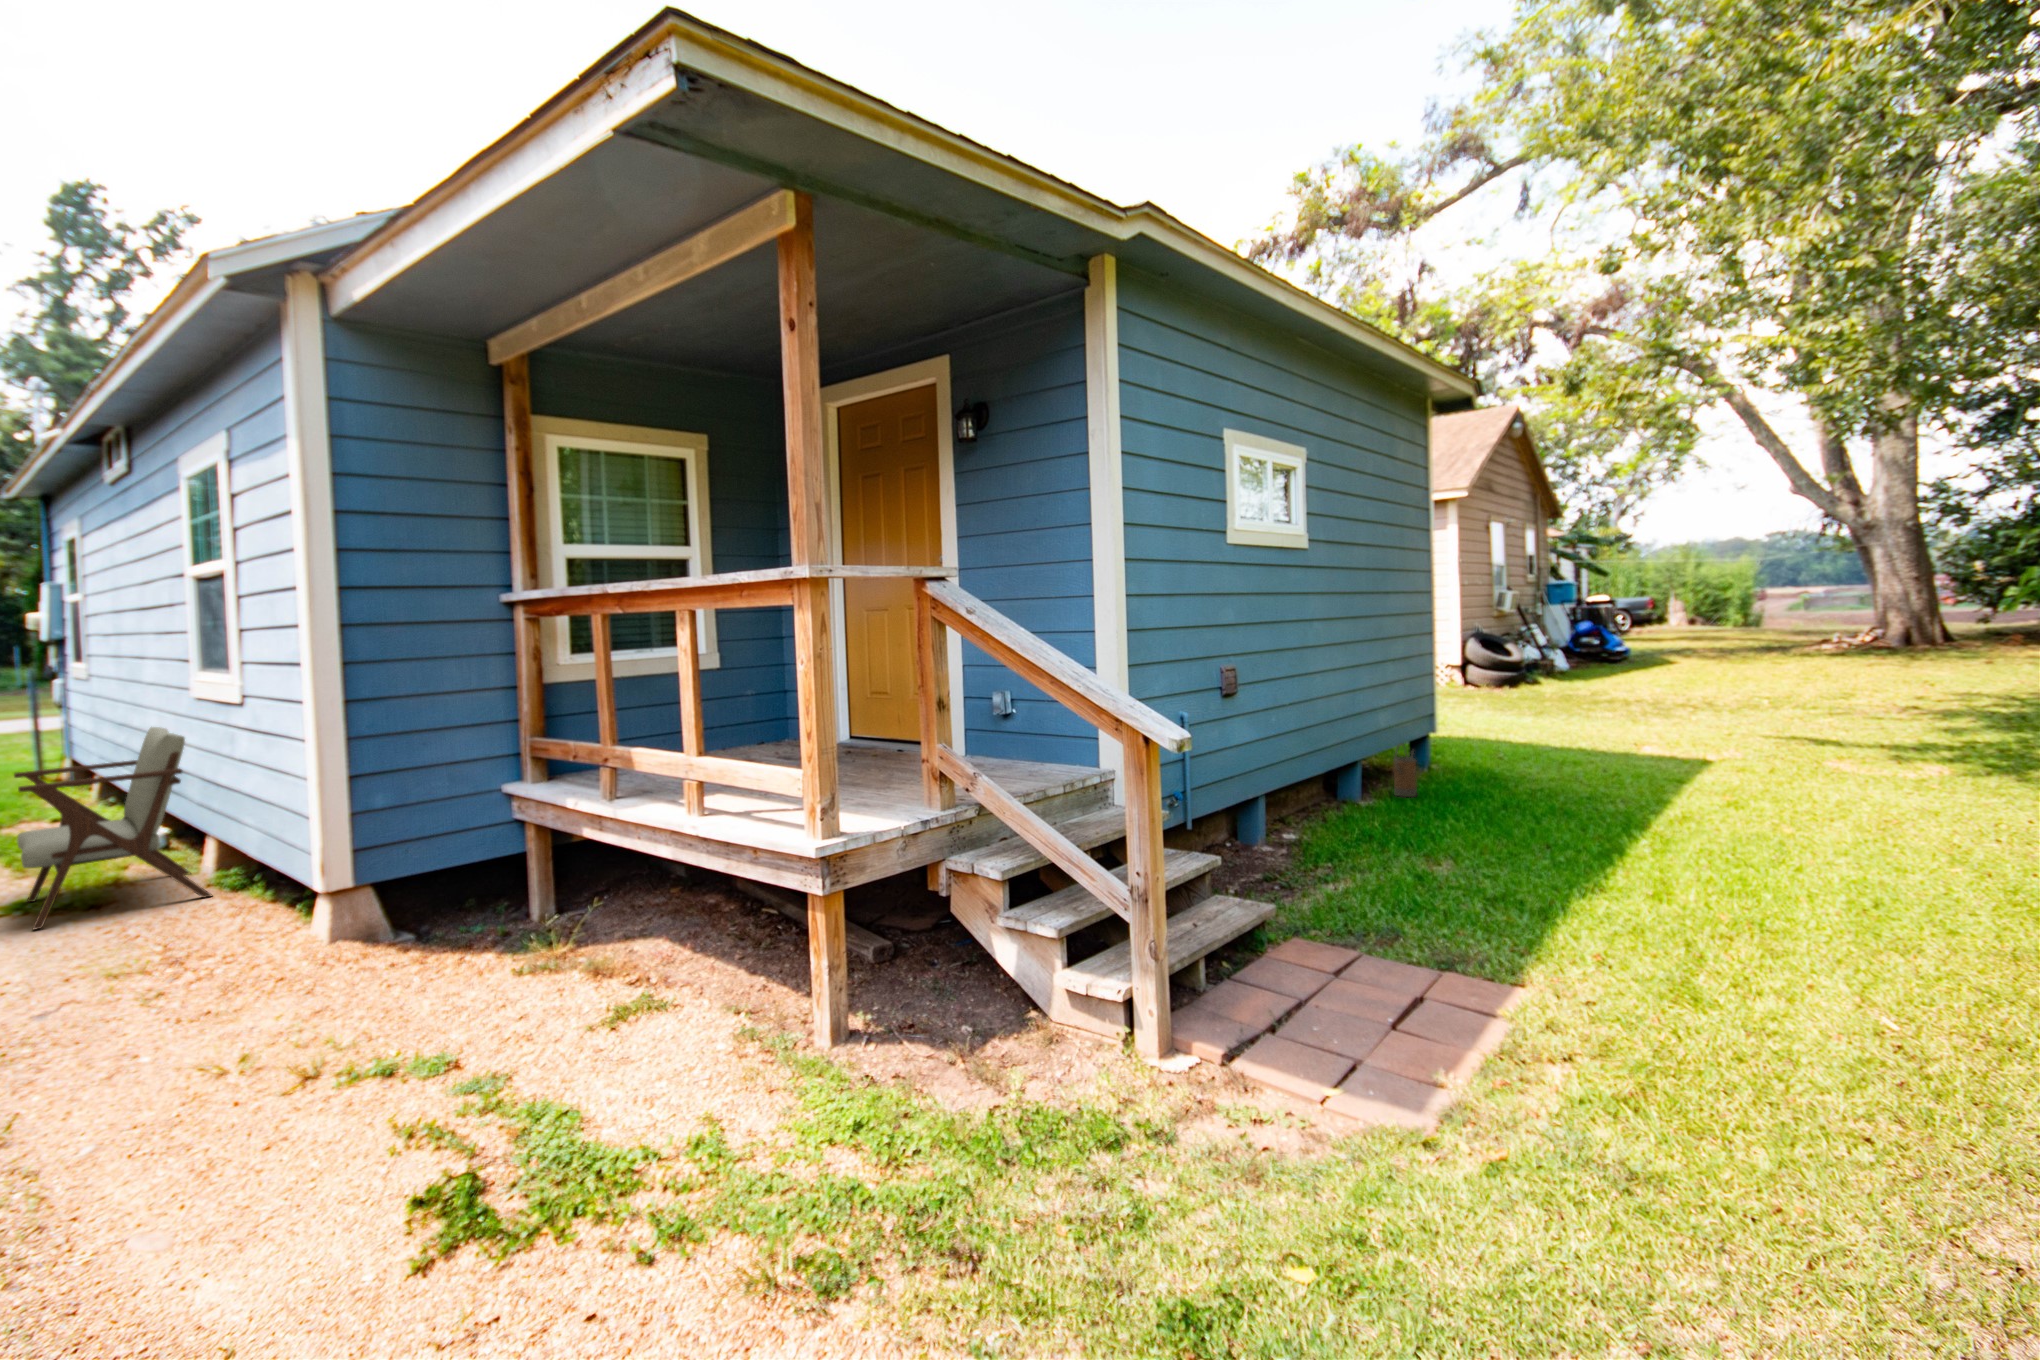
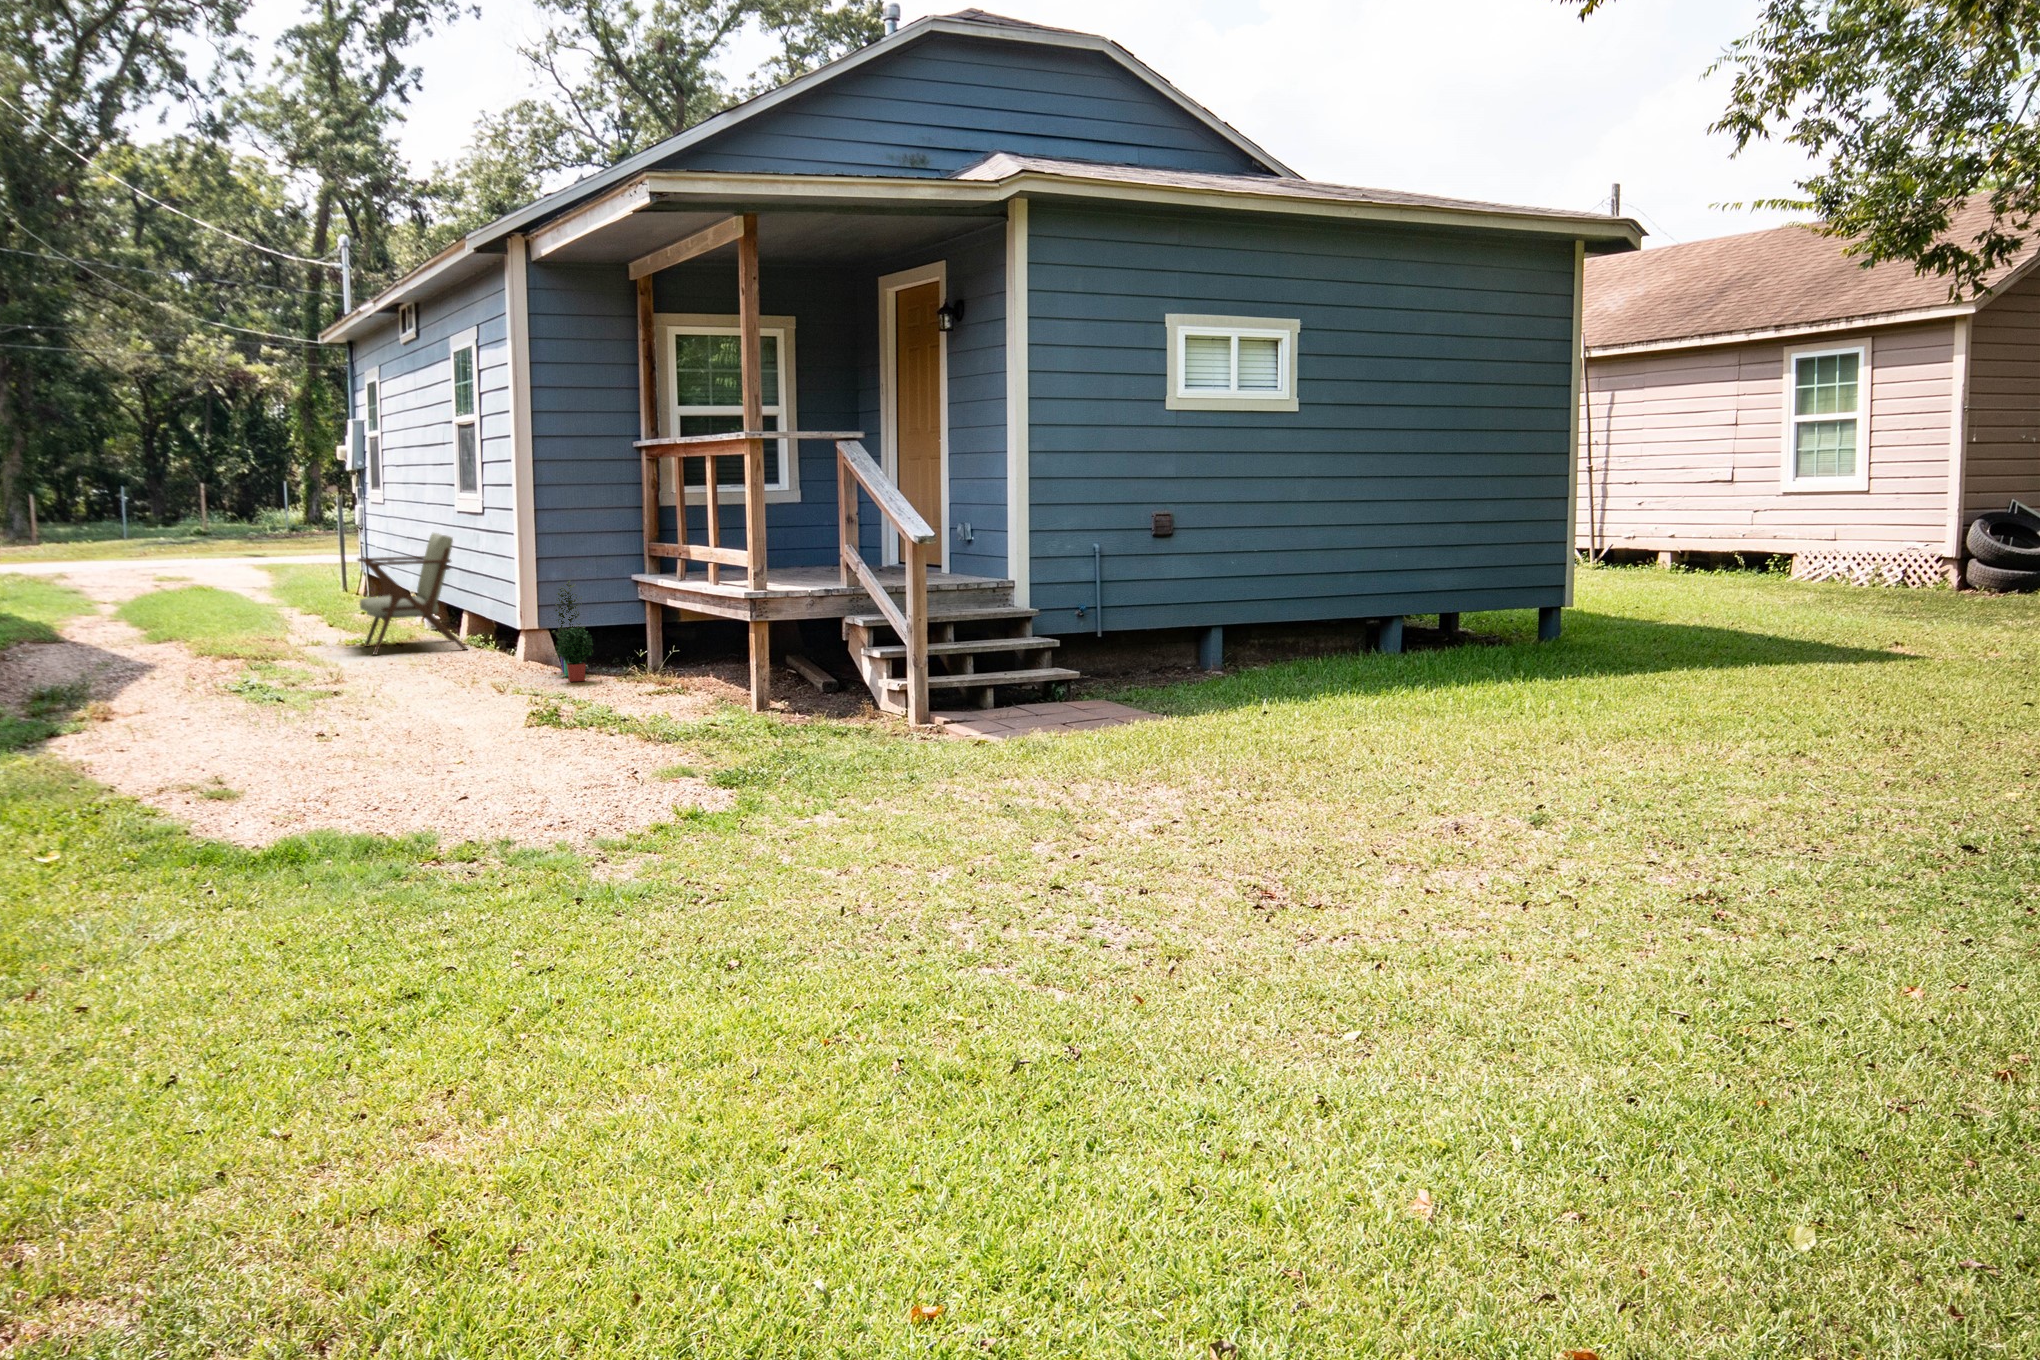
watering can: present [1394,744,1417,797] -> none [1415,598,1455,651]
potted plant: none [372,807,468,993] -> present [552,581,593,682]

